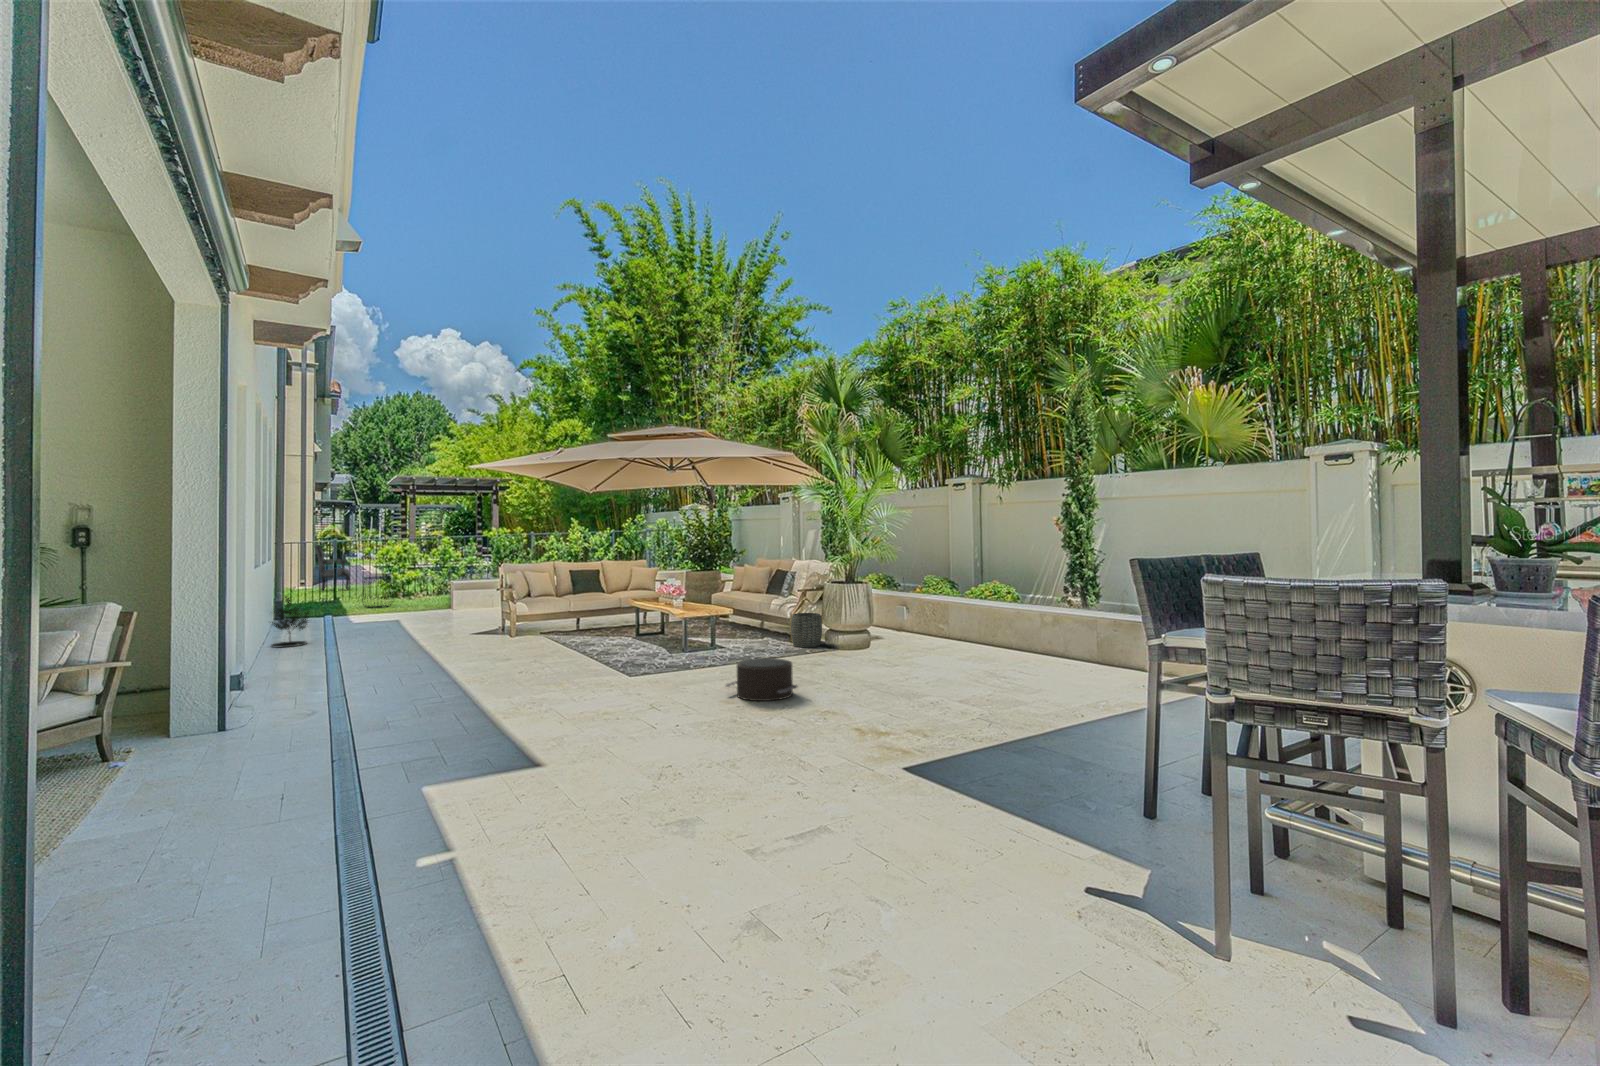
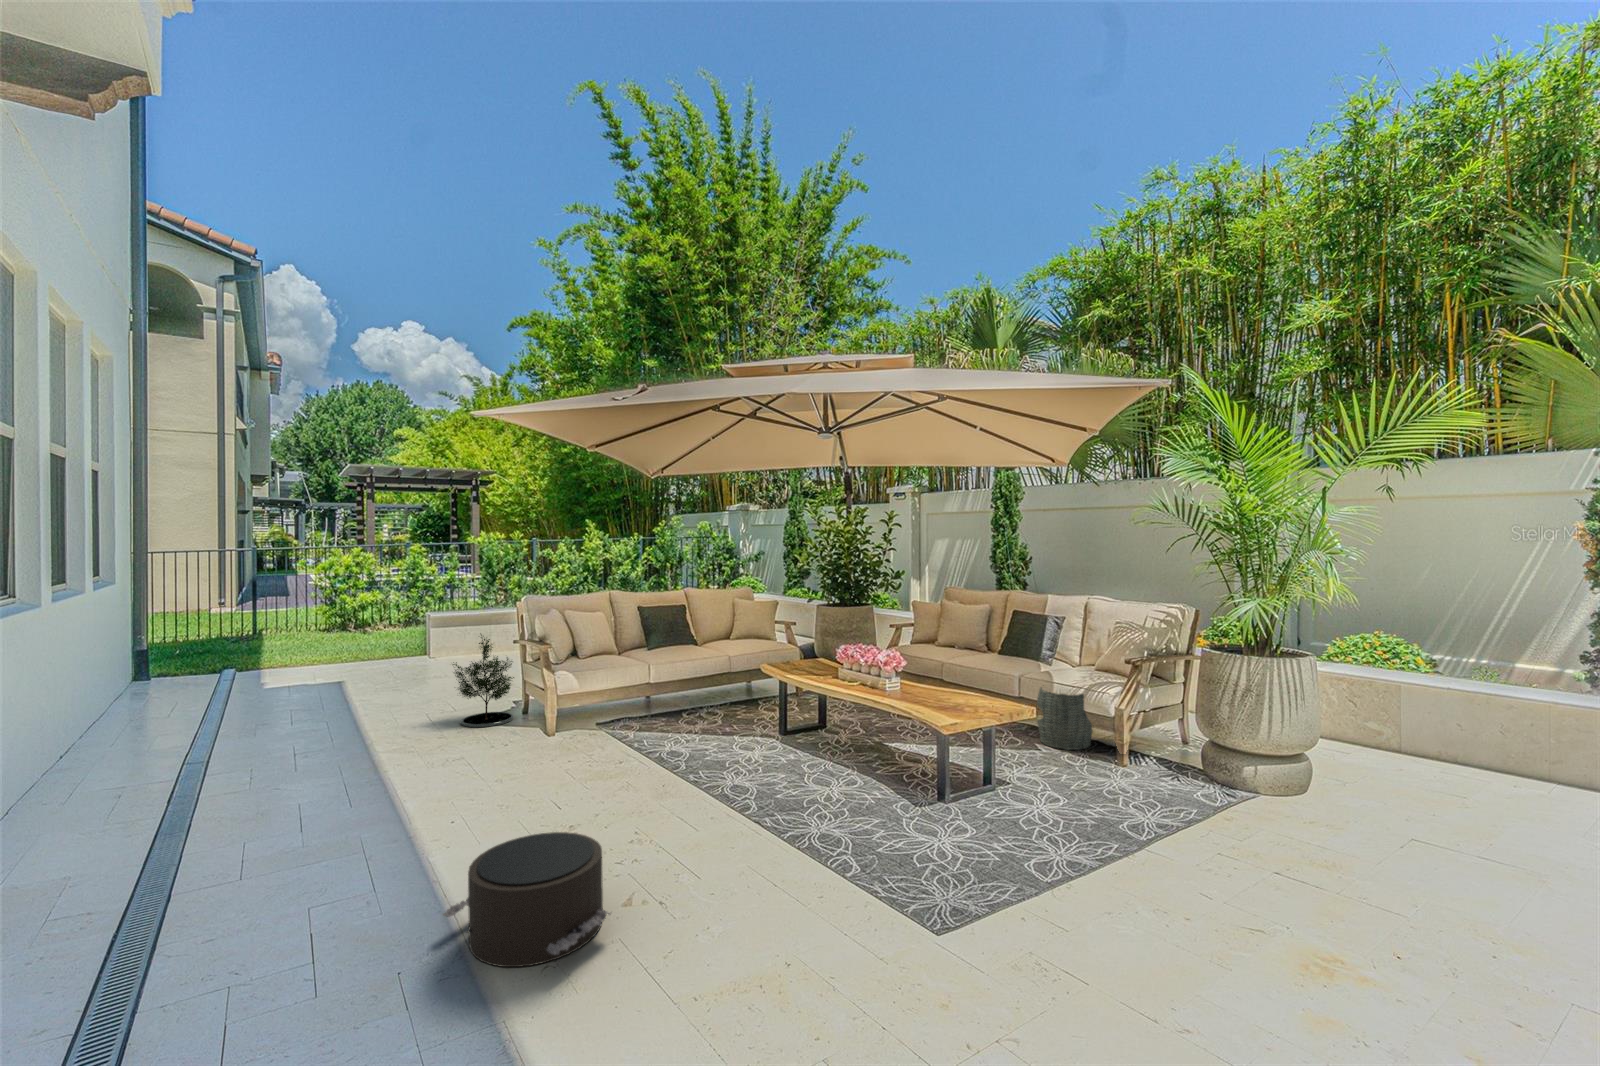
armchair: present [315,545,350,591] -> none [237,553,288,614]
side table: present [362,576,393,608] -> none [294,601,341,647]
potted tree: present [271,596,310,648] -> present [453,633,514,727]
pouf: present [726,658,798,701] -> present [443,832,610,967]

